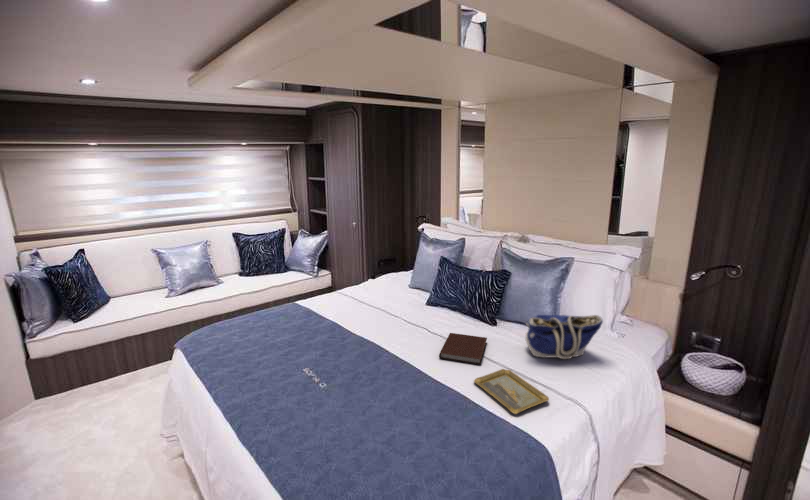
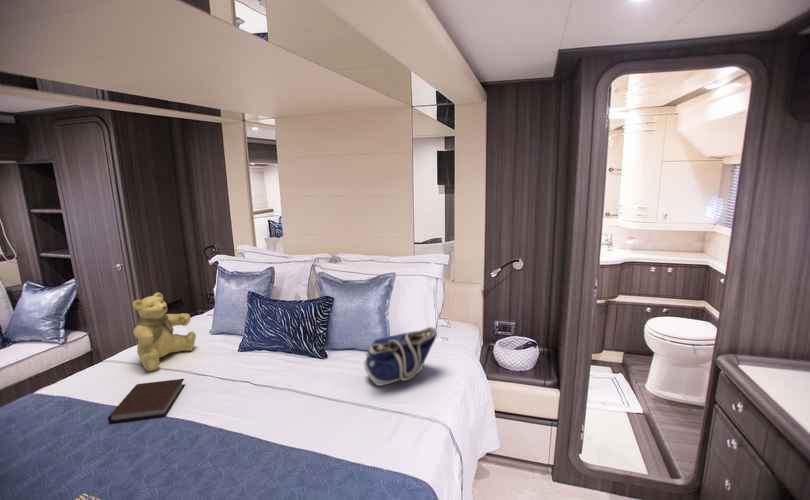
teddy bear: none [359,247,399,303] -> present [133,293,196,371]
notebook: present [439,333,487,365] -> present [108,379,185,423]
tray: present [474,369,549,414] -> none [321,412,409,469]

